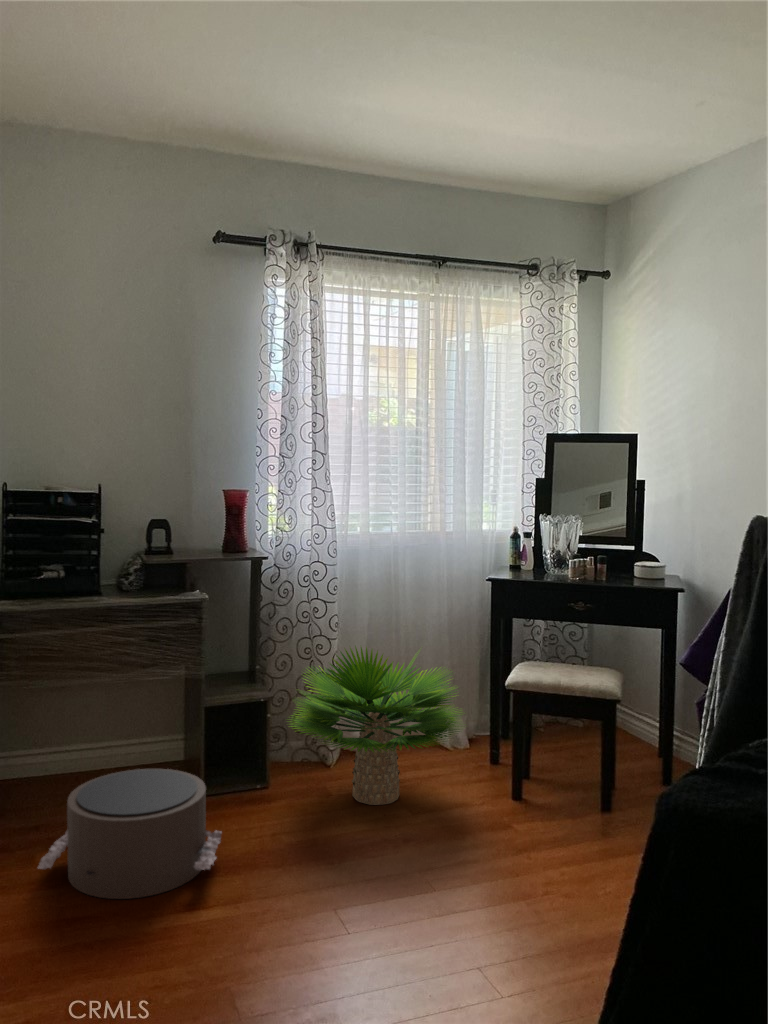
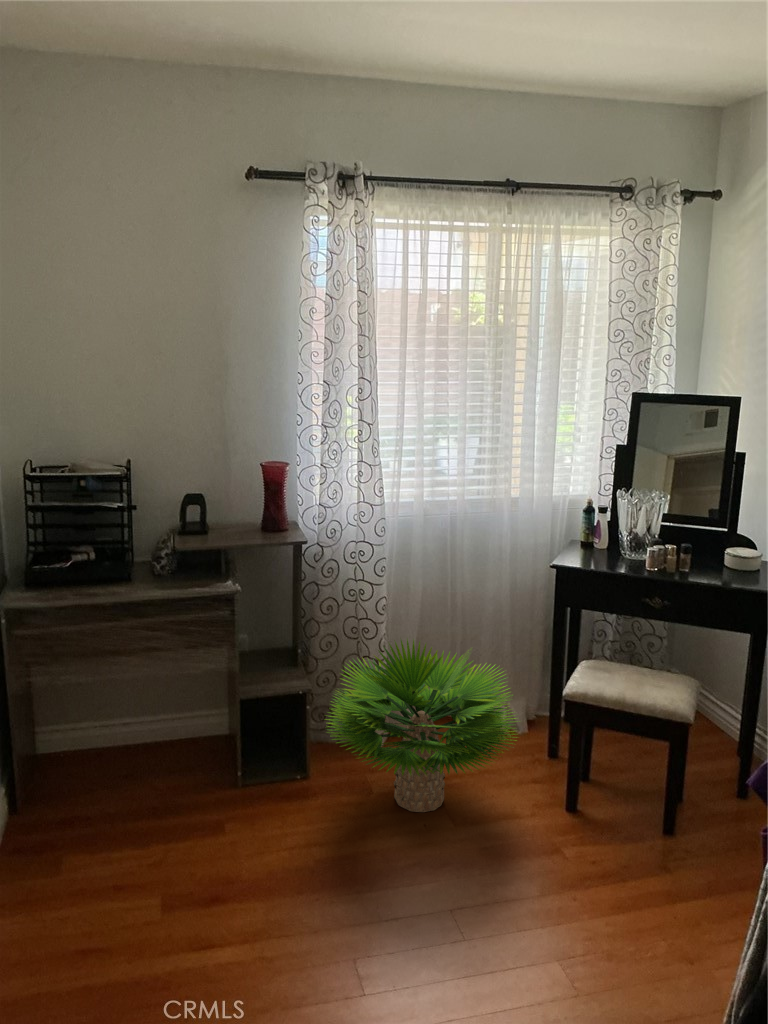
pouf: present [38,769,222,899] -> none [51,778,247,935]

